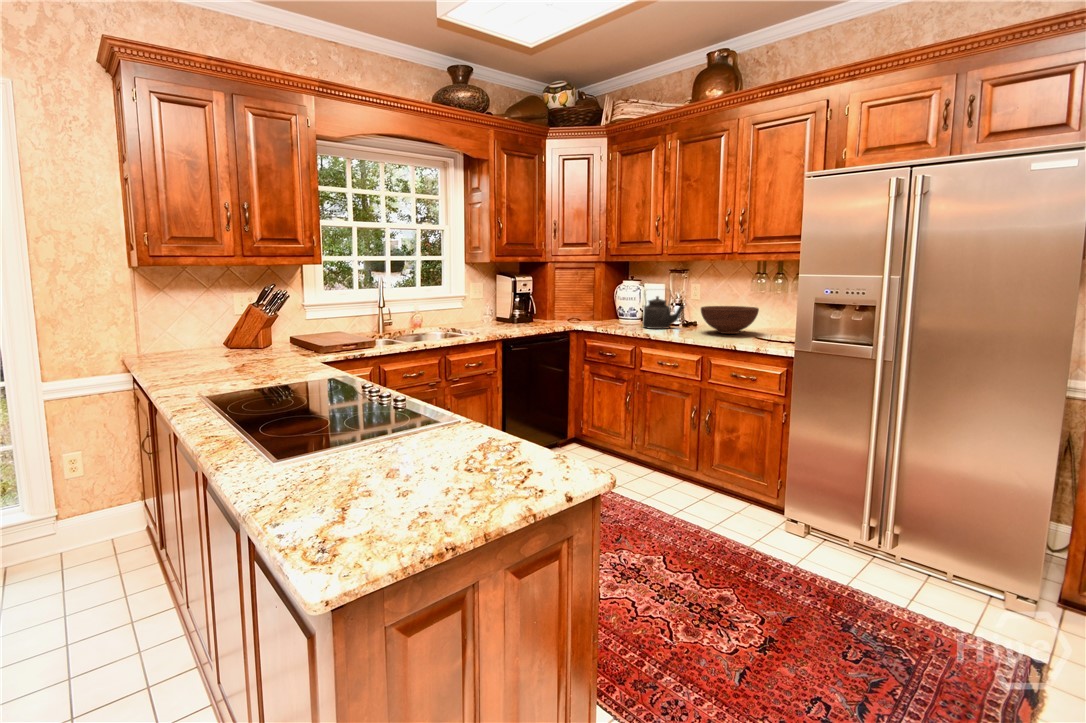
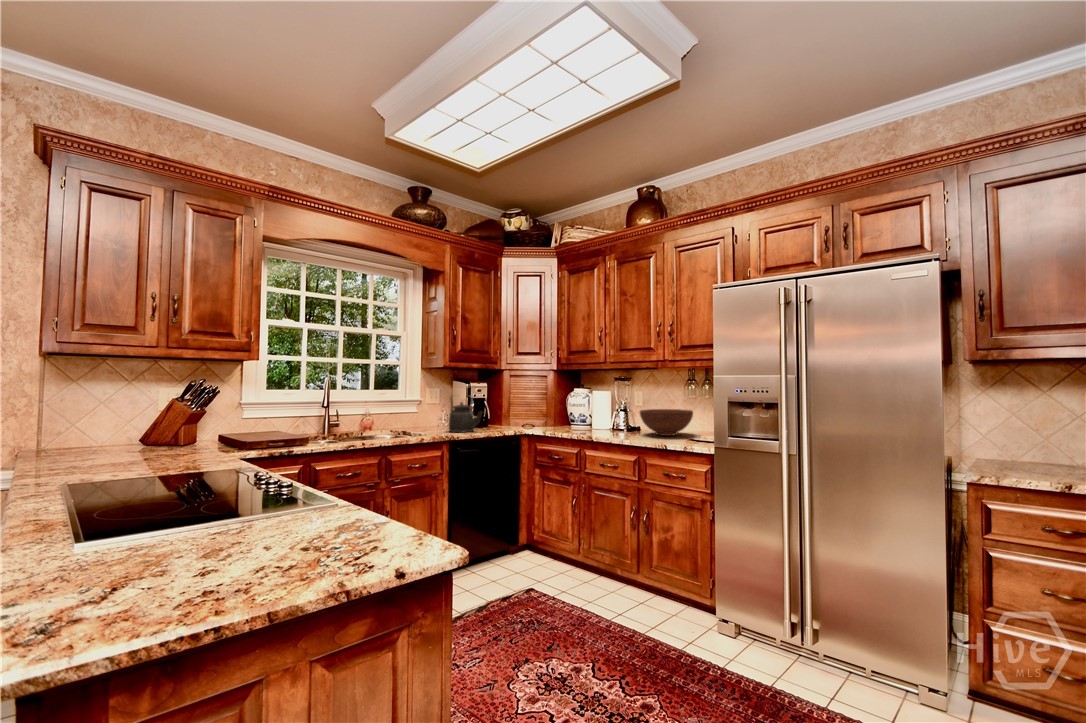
kettle: present [643,296,684,329] -> present [449,396,483,432]

